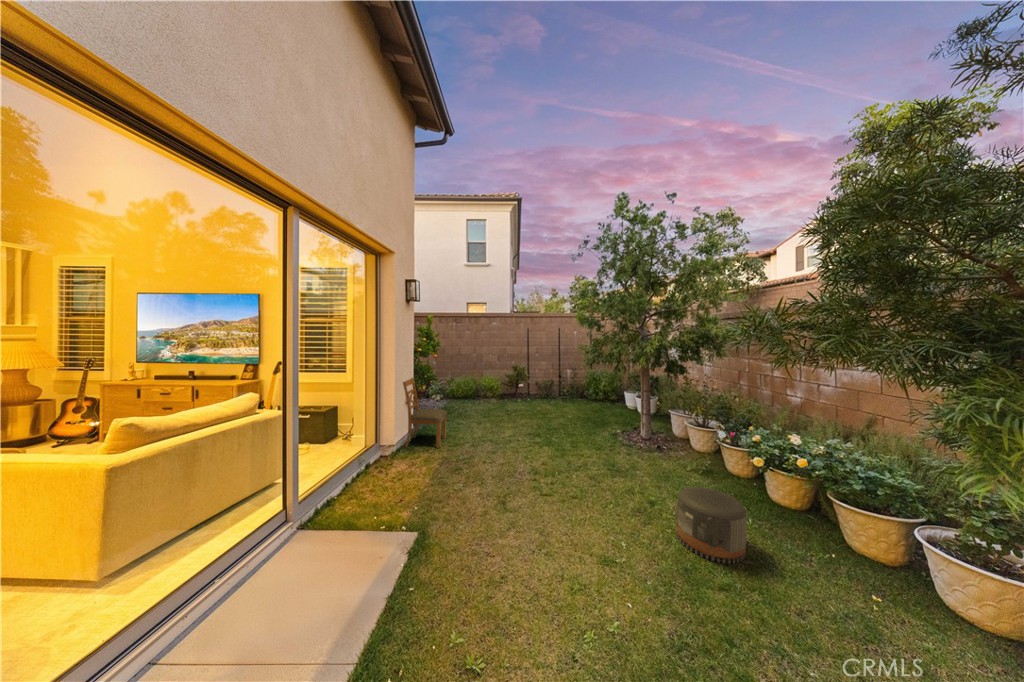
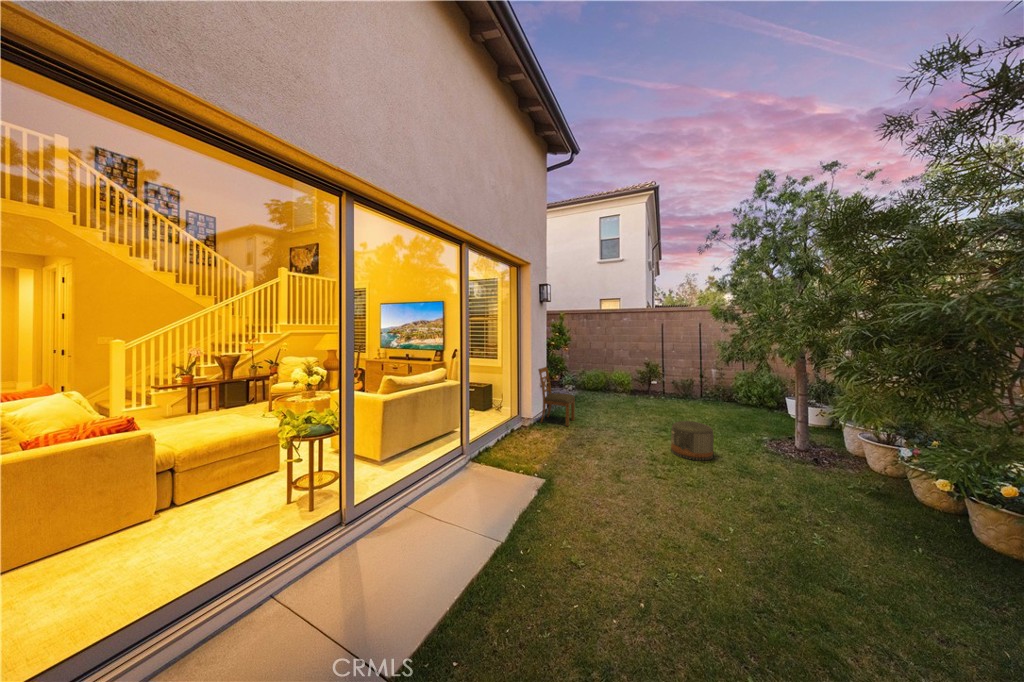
pouf: present [676,487,747,564] -> present [671,421,714,460]

